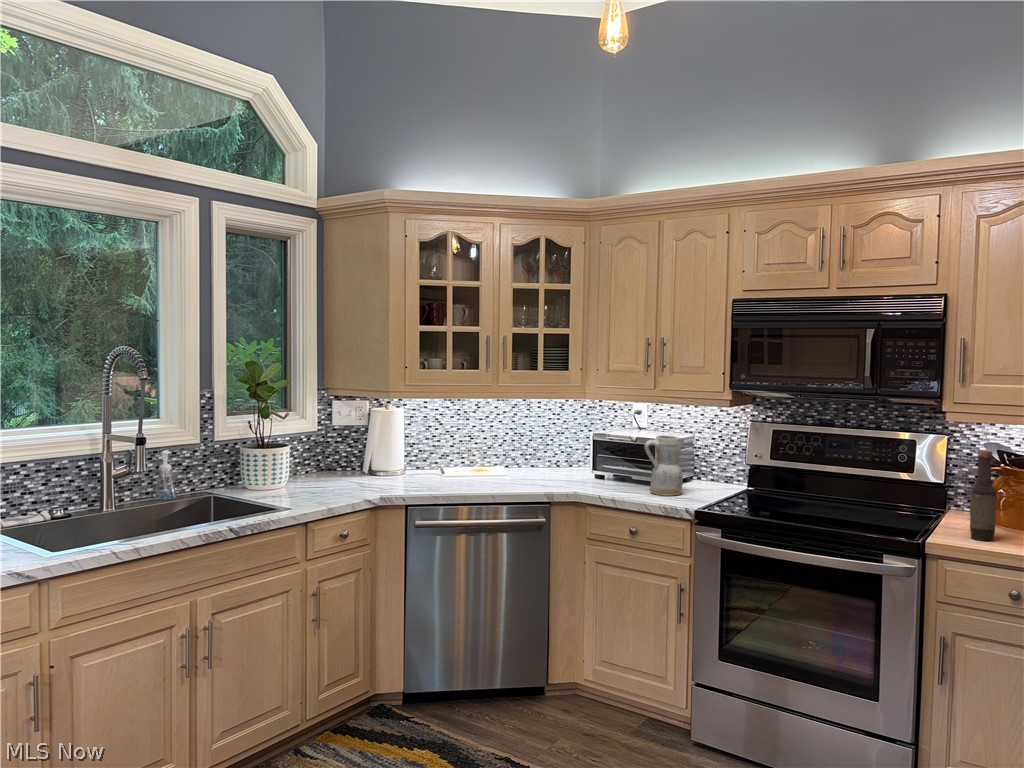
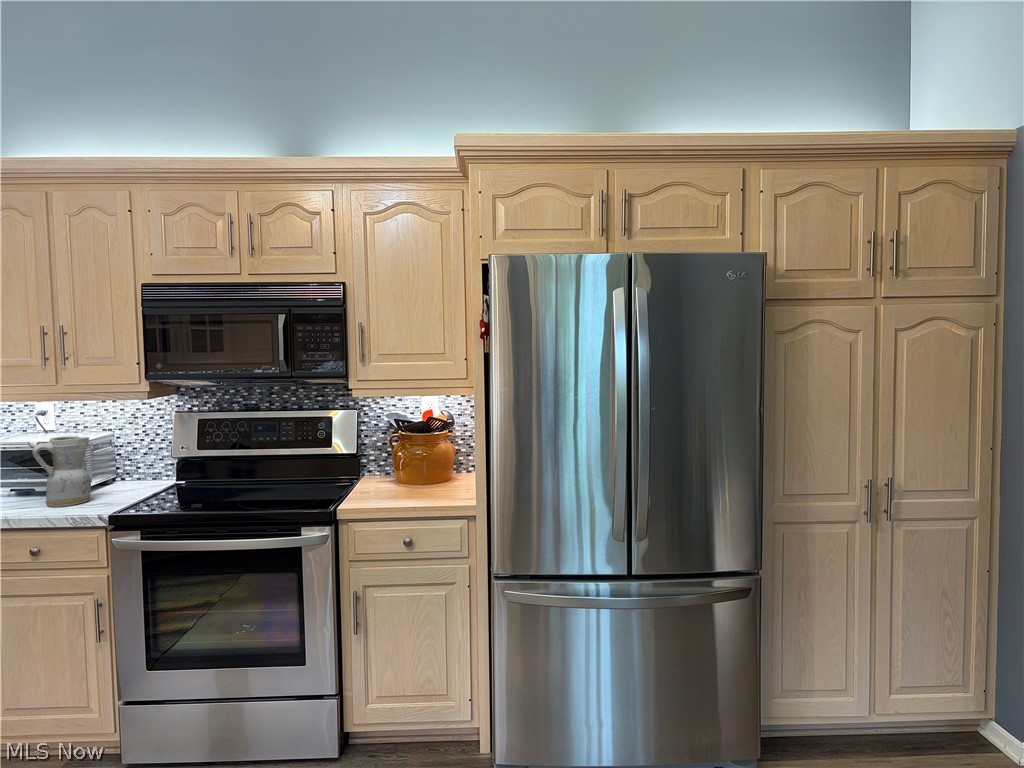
bottle: present [970,450,997,541] -> none [374,419,394,499]

